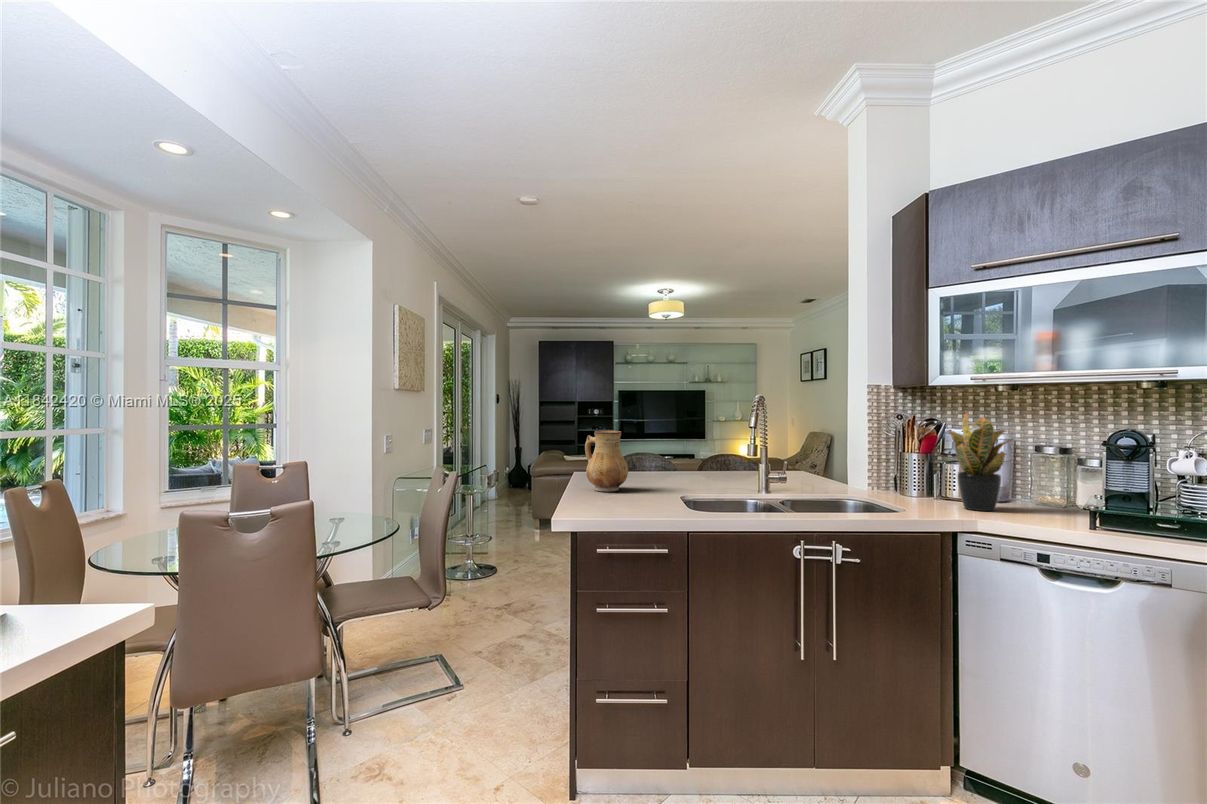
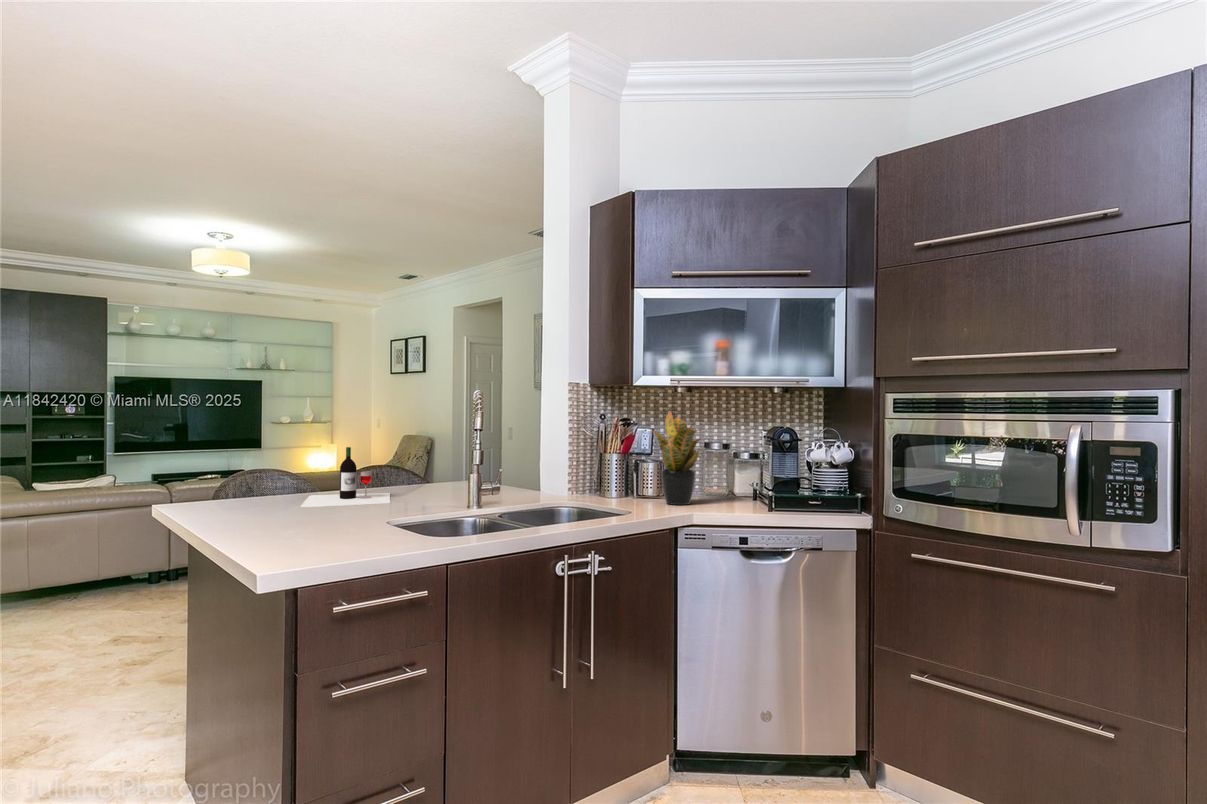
ceramic pitcher: present [585,430,628,492] -> none [226,439,301,529]
wine bottle: none [647,439,722,484] -> present [301,447,390,507]

